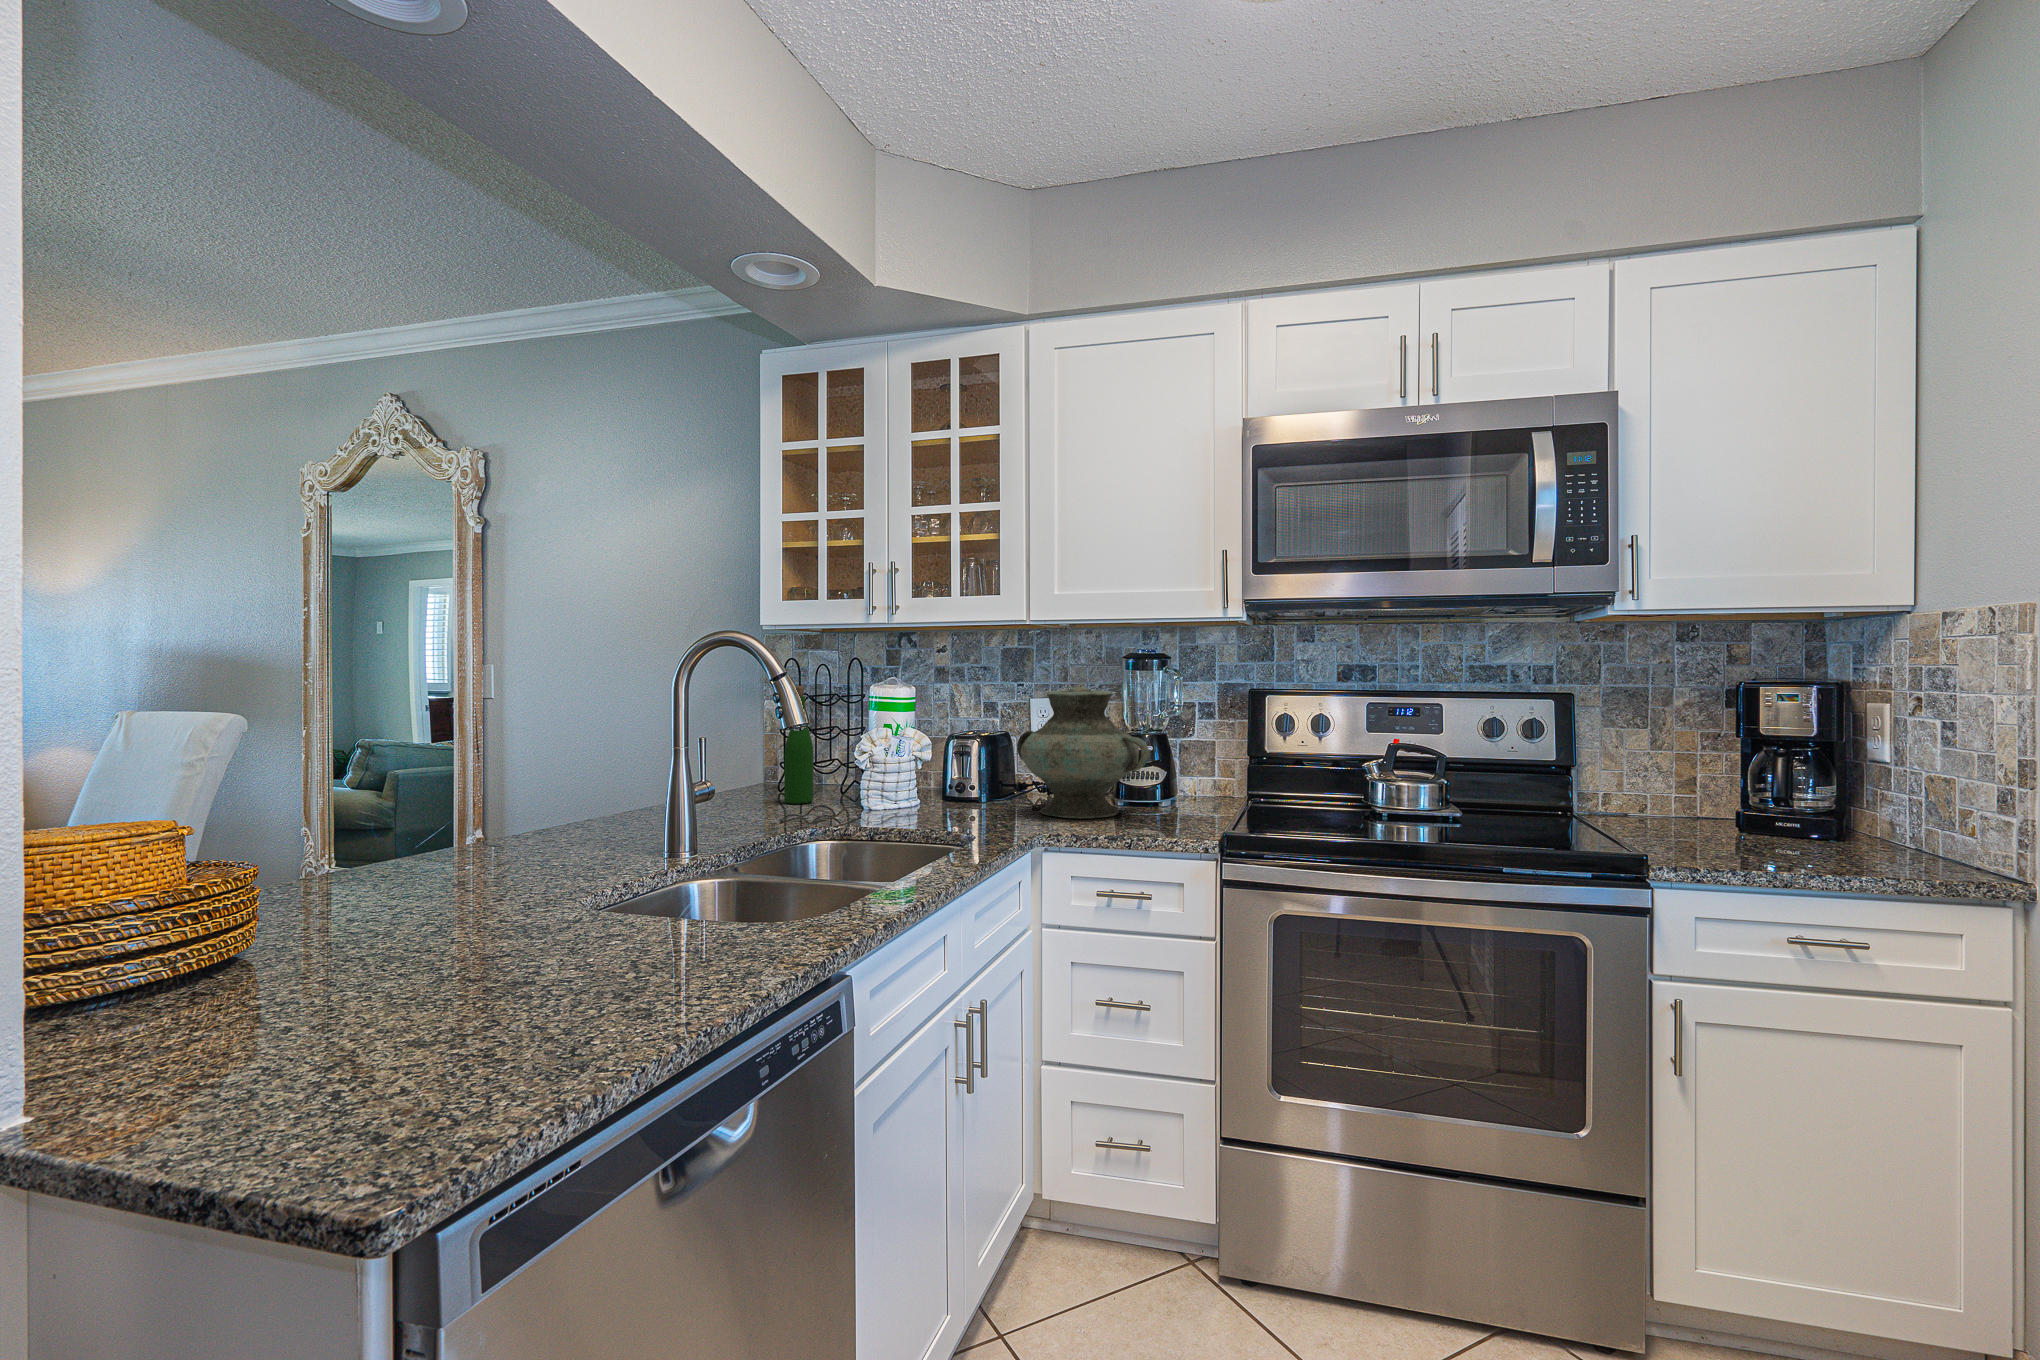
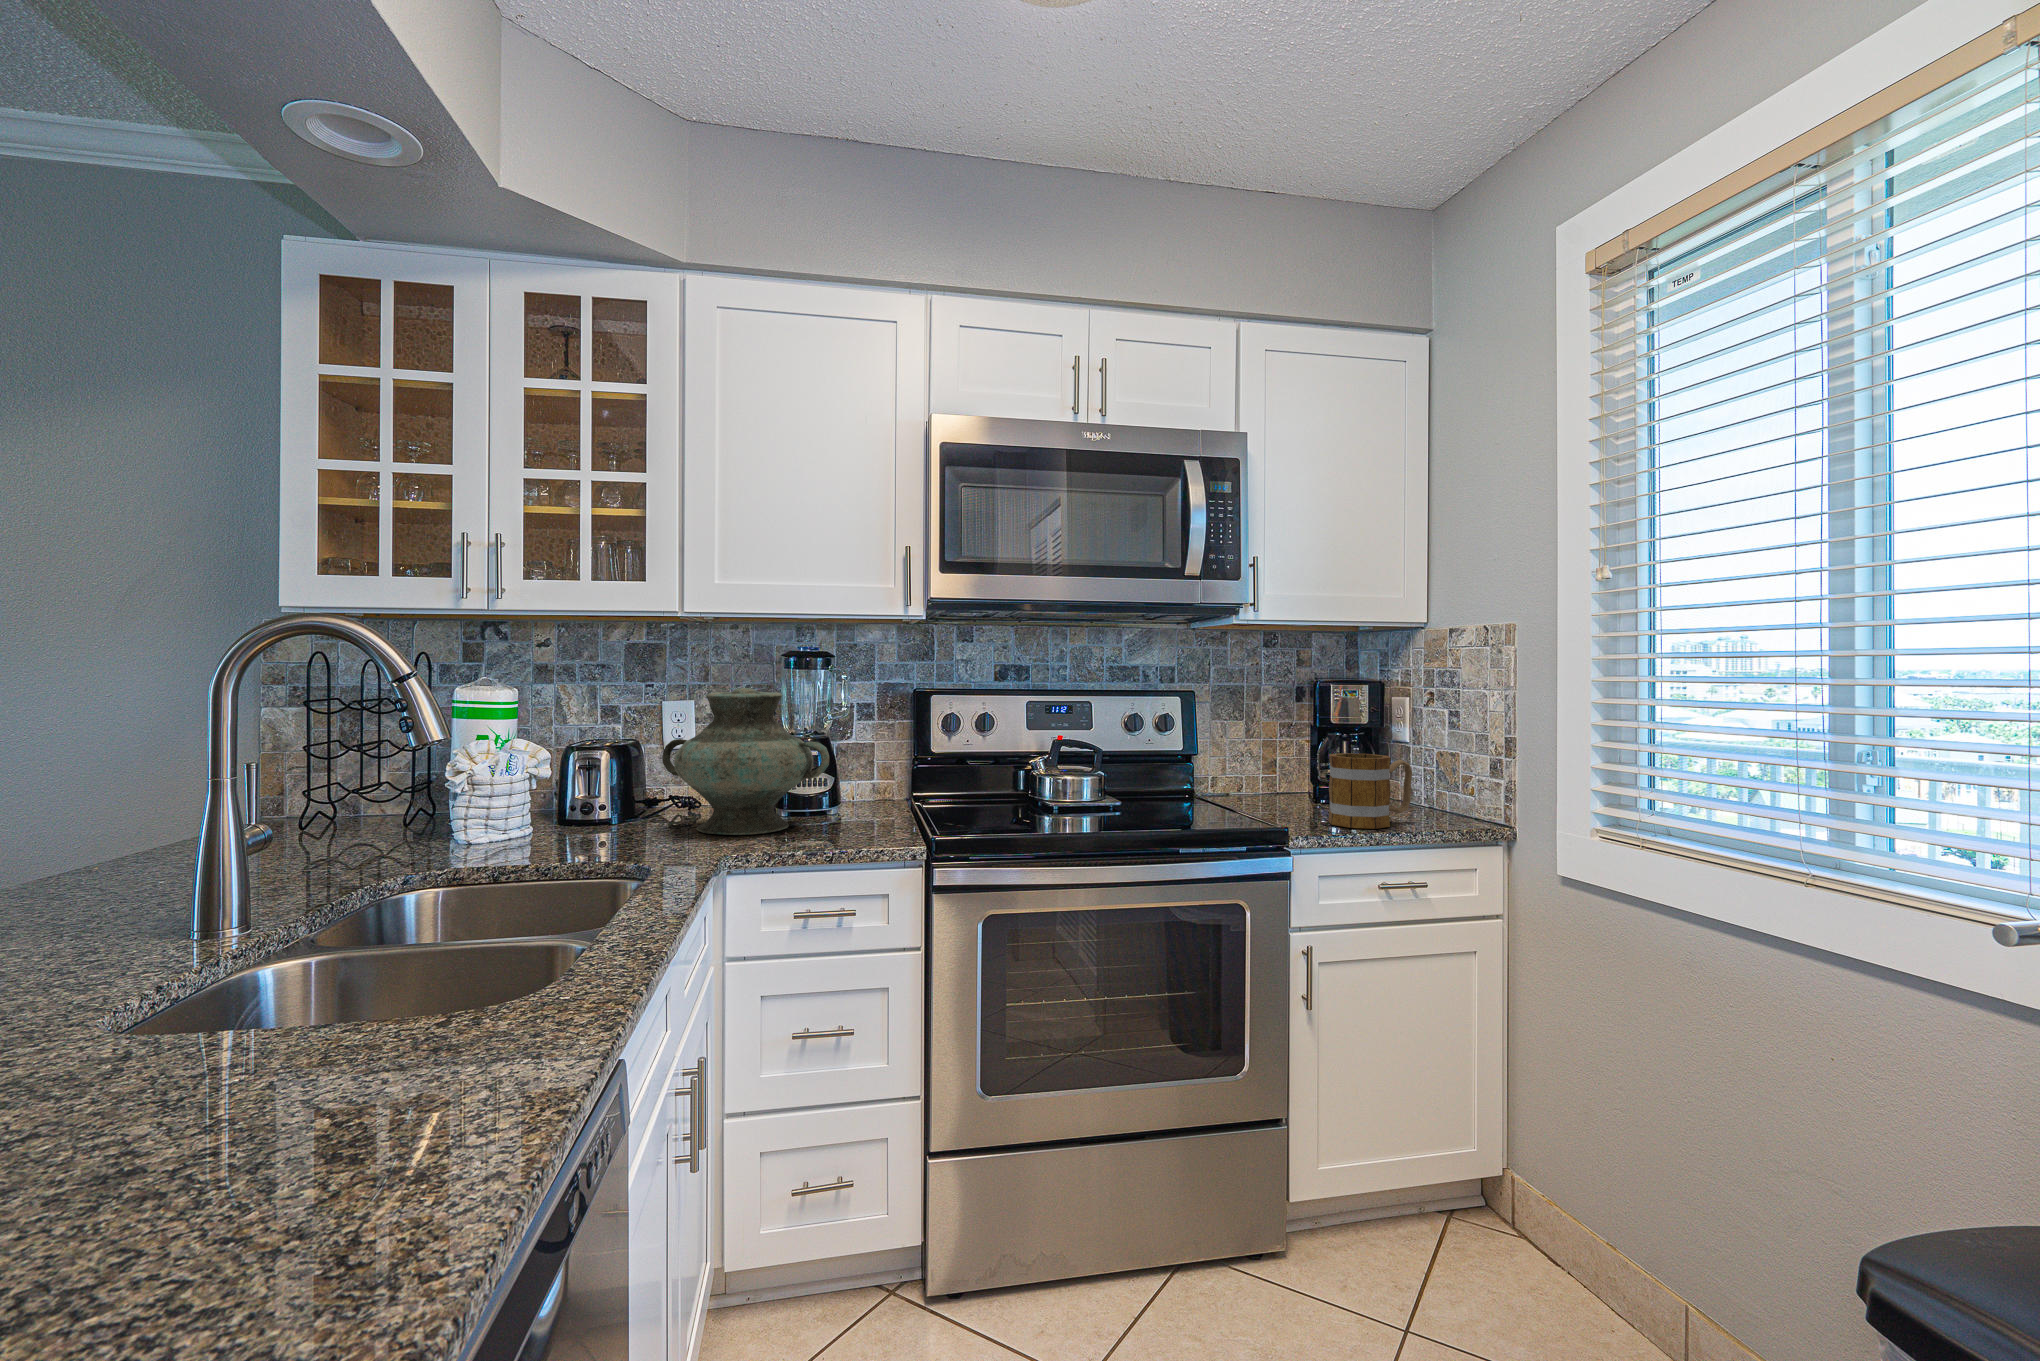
wine bottle: present [784,686,813,804] -> none [322,689,370,845]
mug: none [1724,772,1854,867] -> present [1328,753,1412,829]

